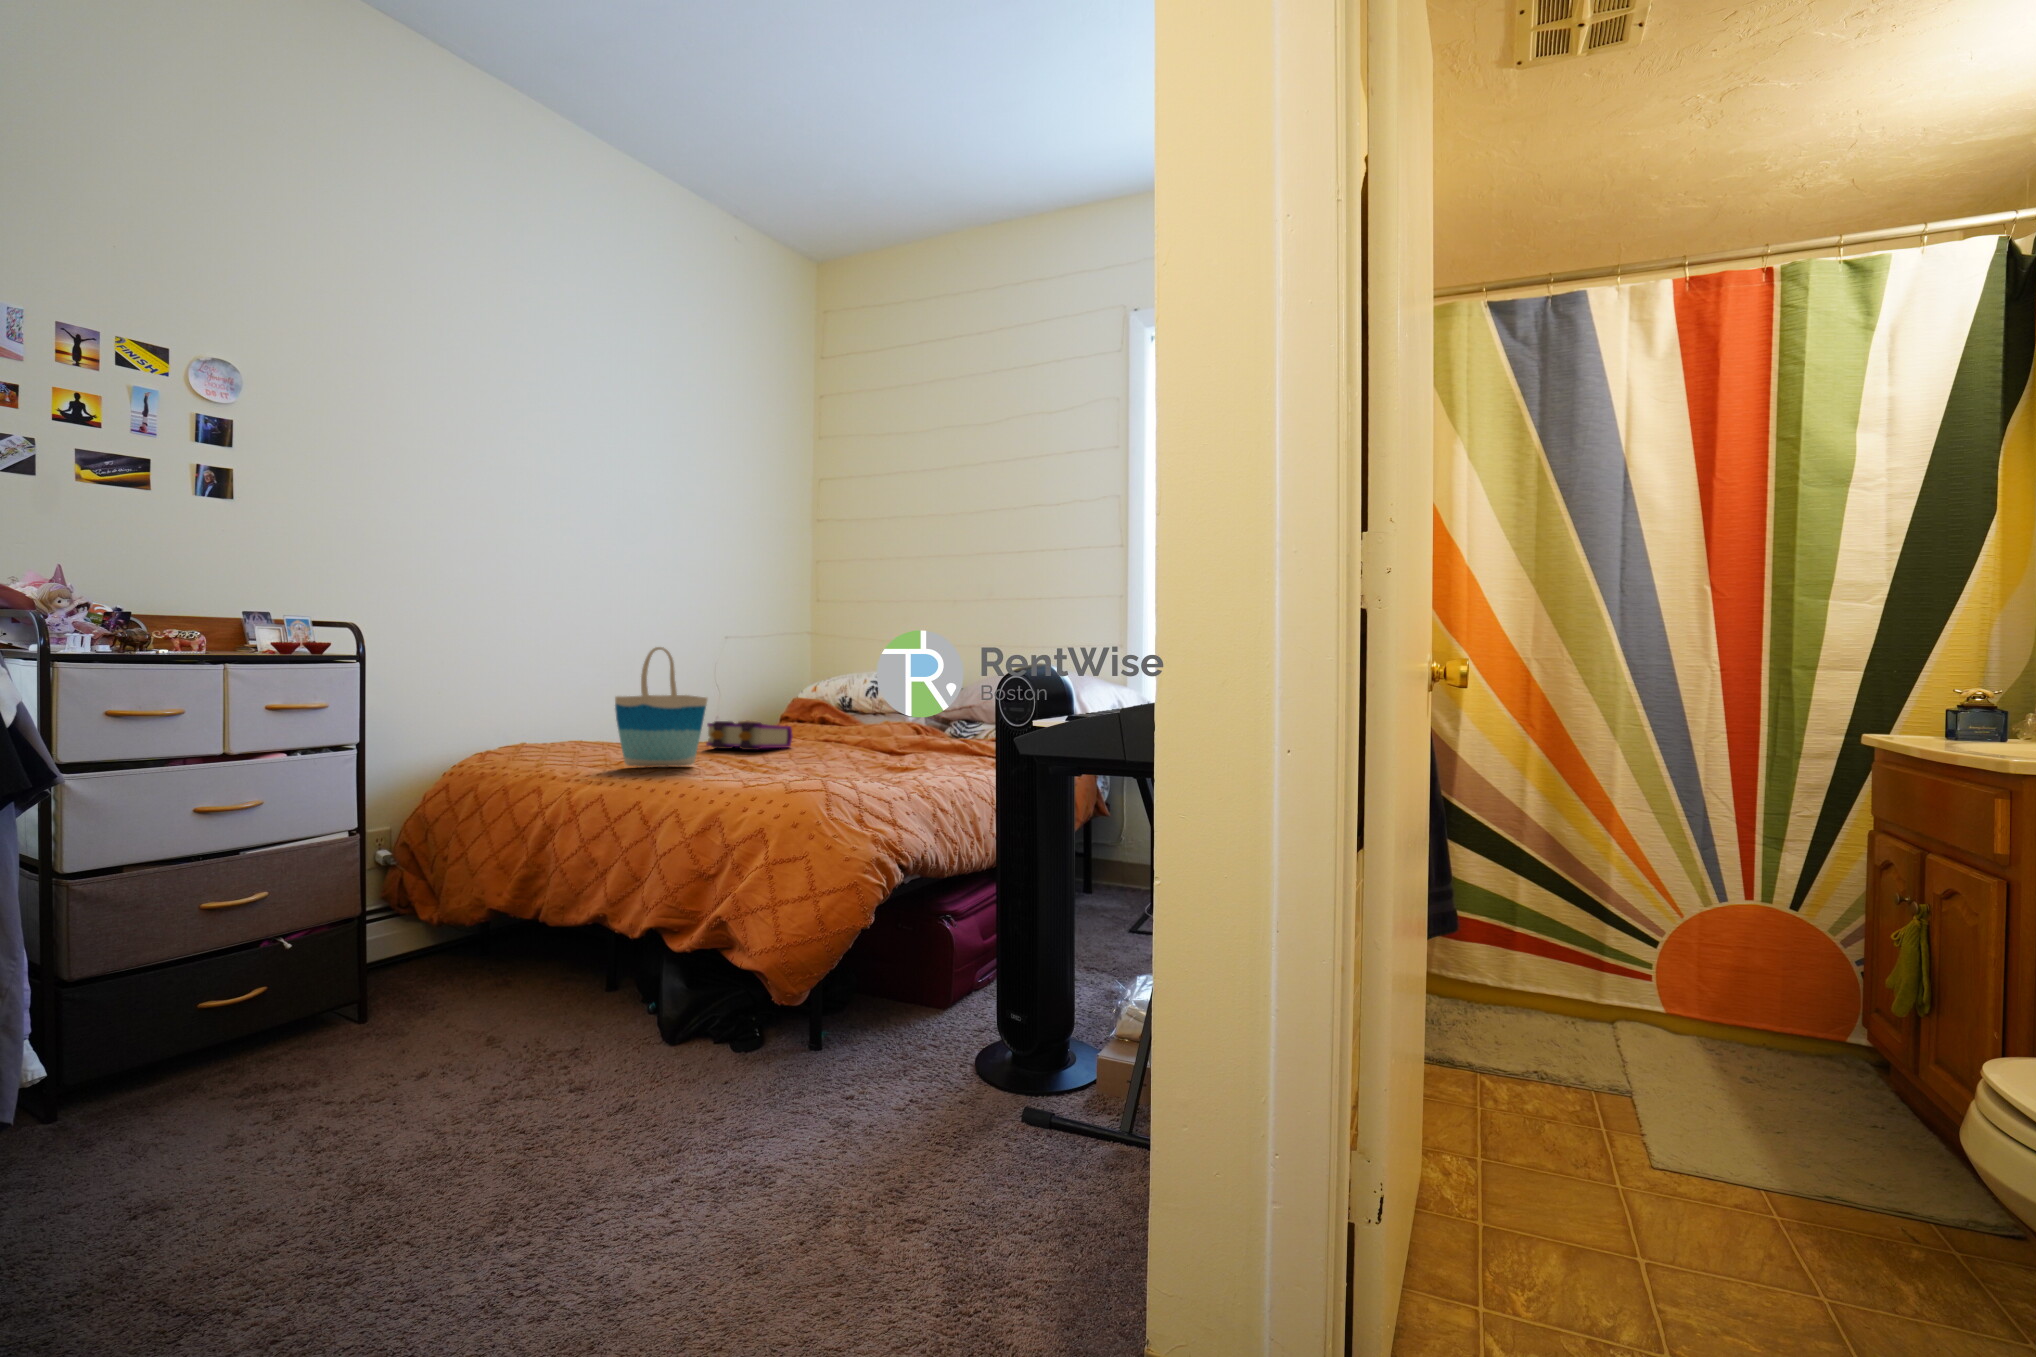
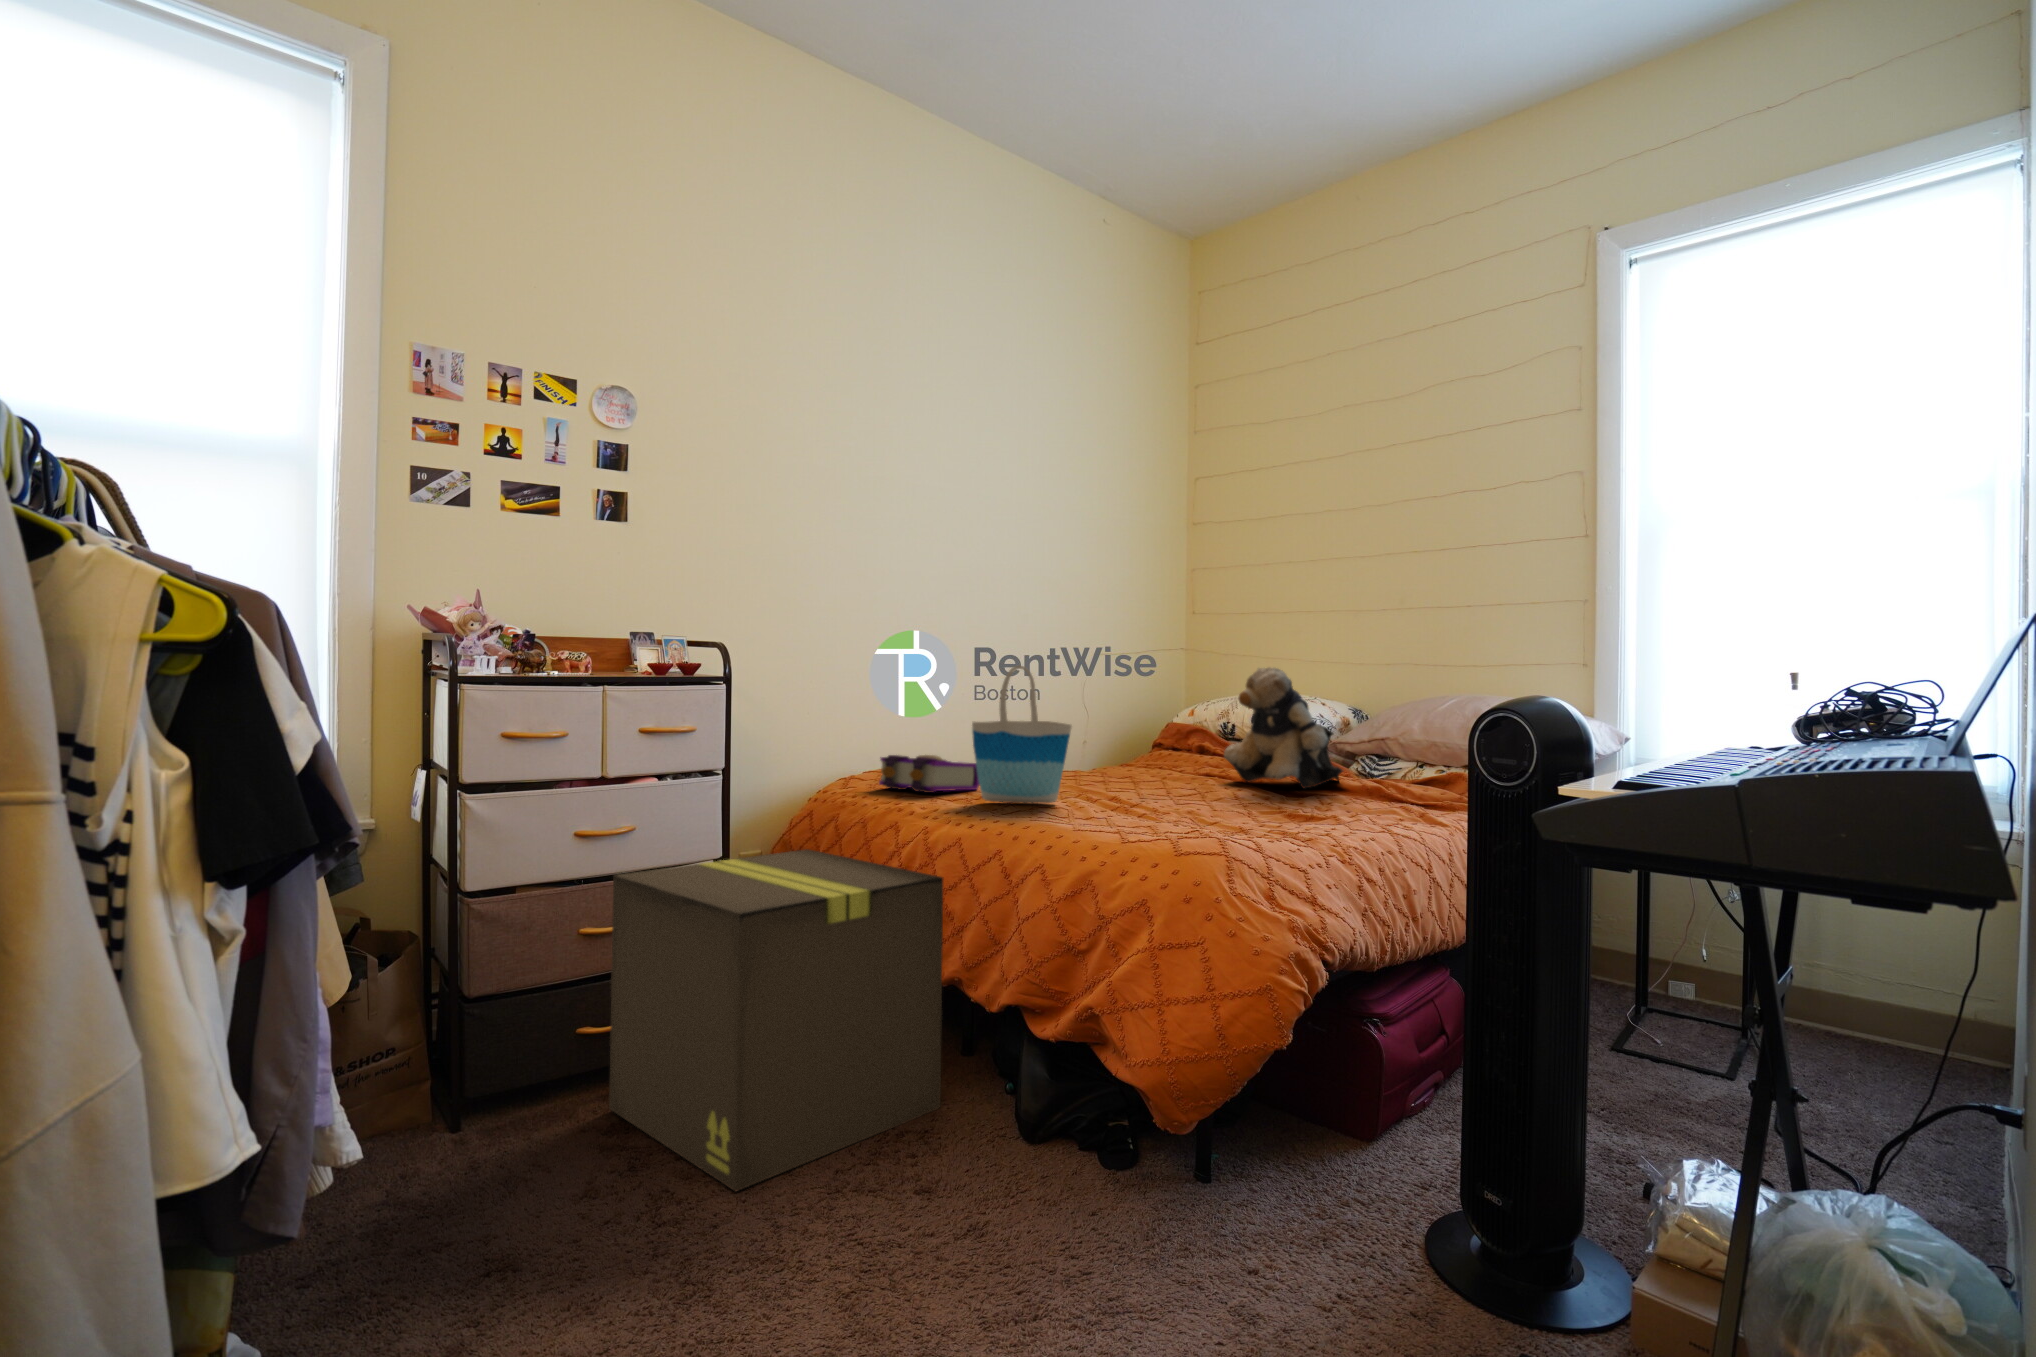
teddy bear: none [842,650,937,748] -> present [1224,667,1343,788]
book: present [706,720,793,750] -> present [879,755,979,793]
cardboard box: none [238,817,590,1115] -> present [609,849,944,1191]

